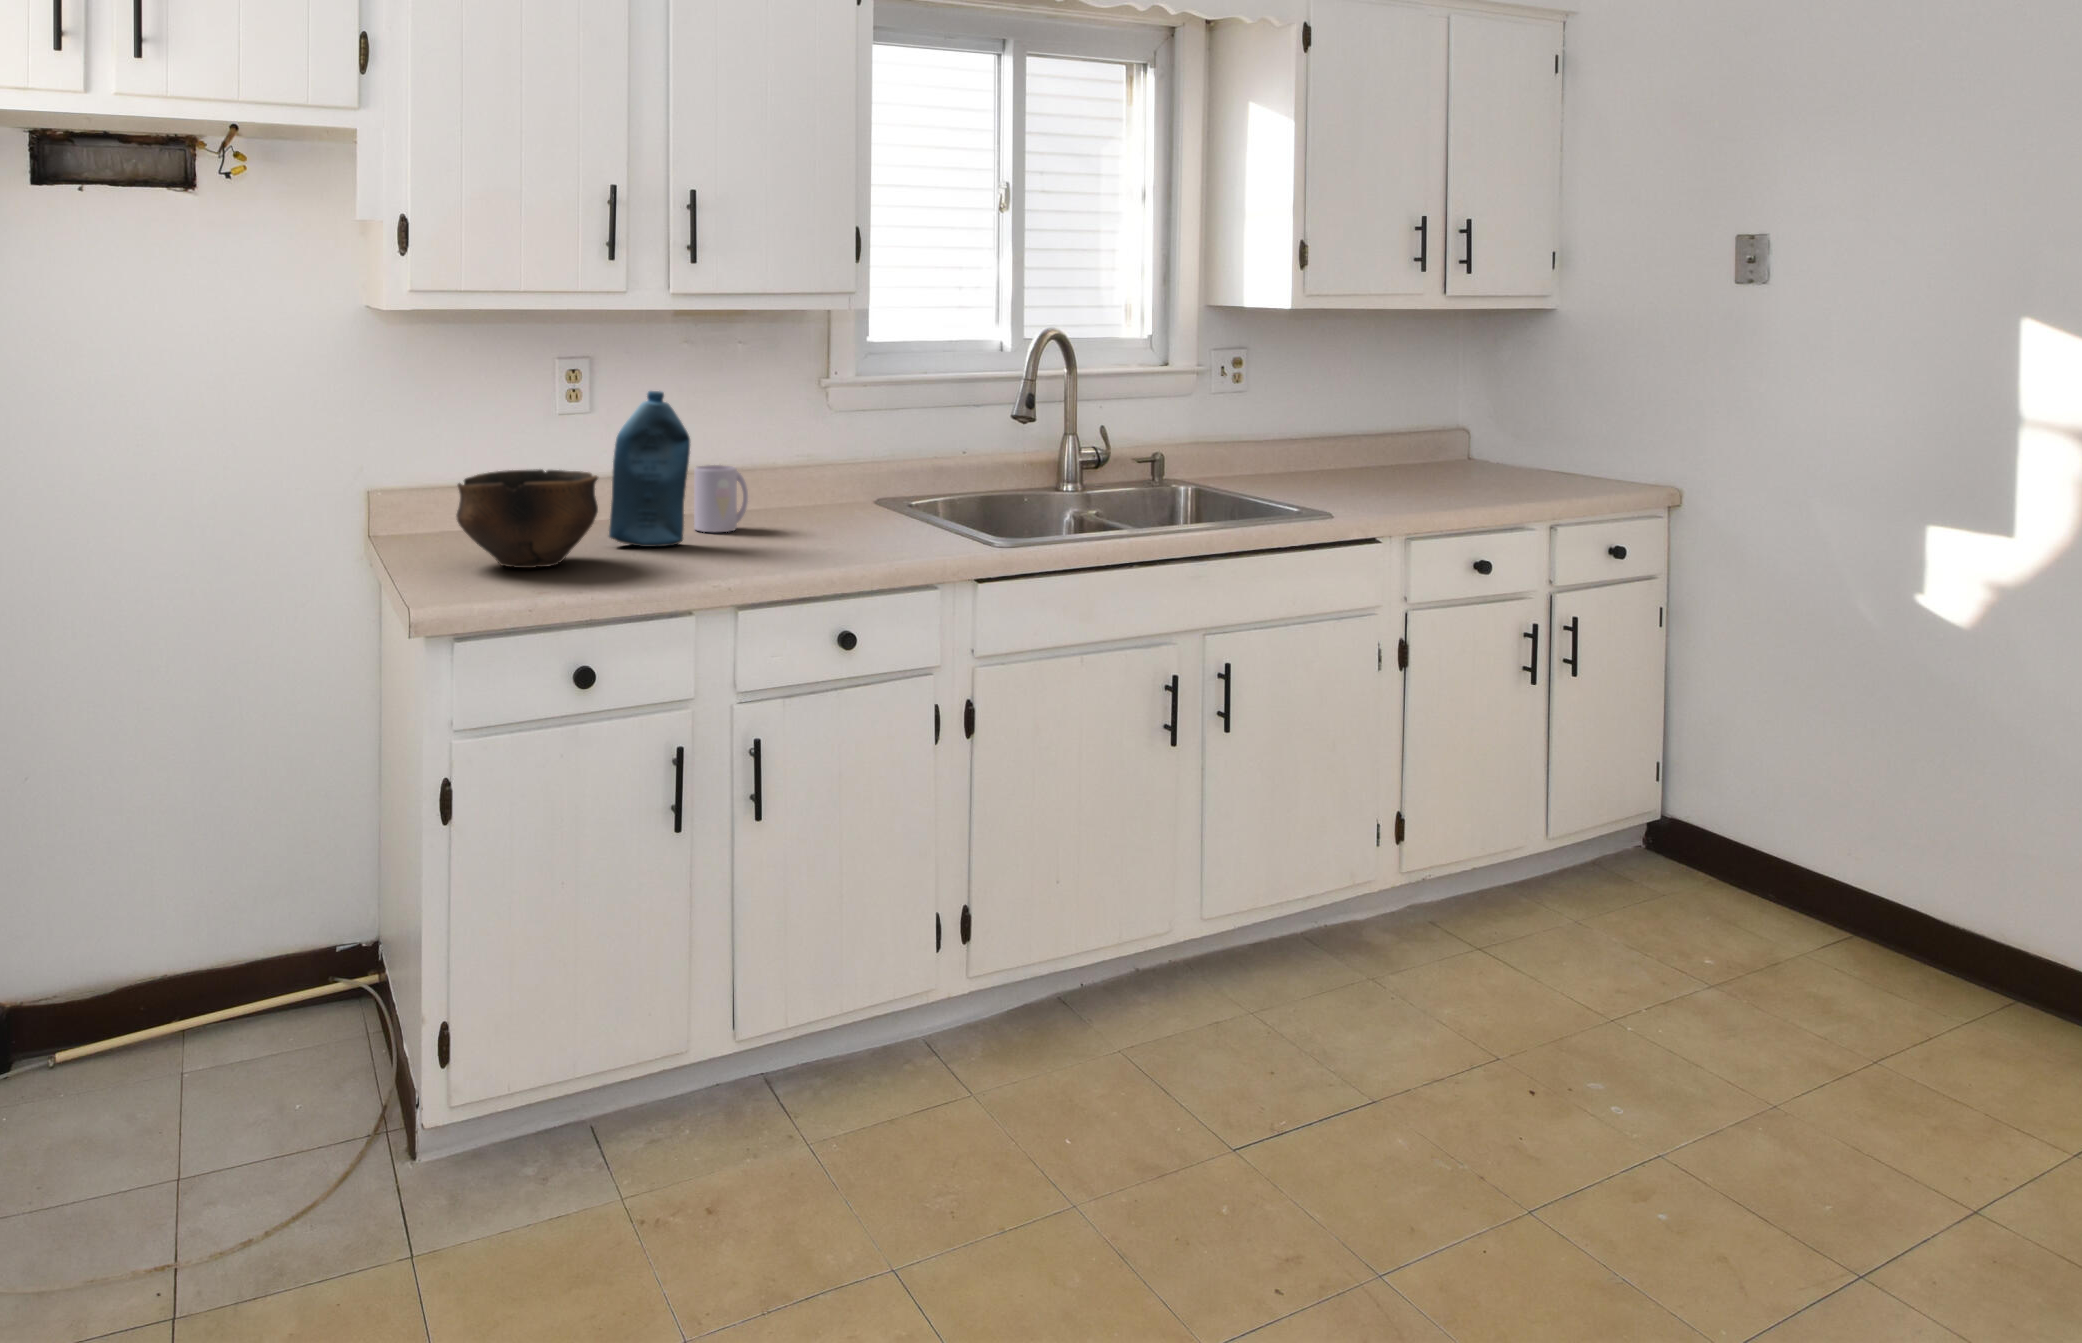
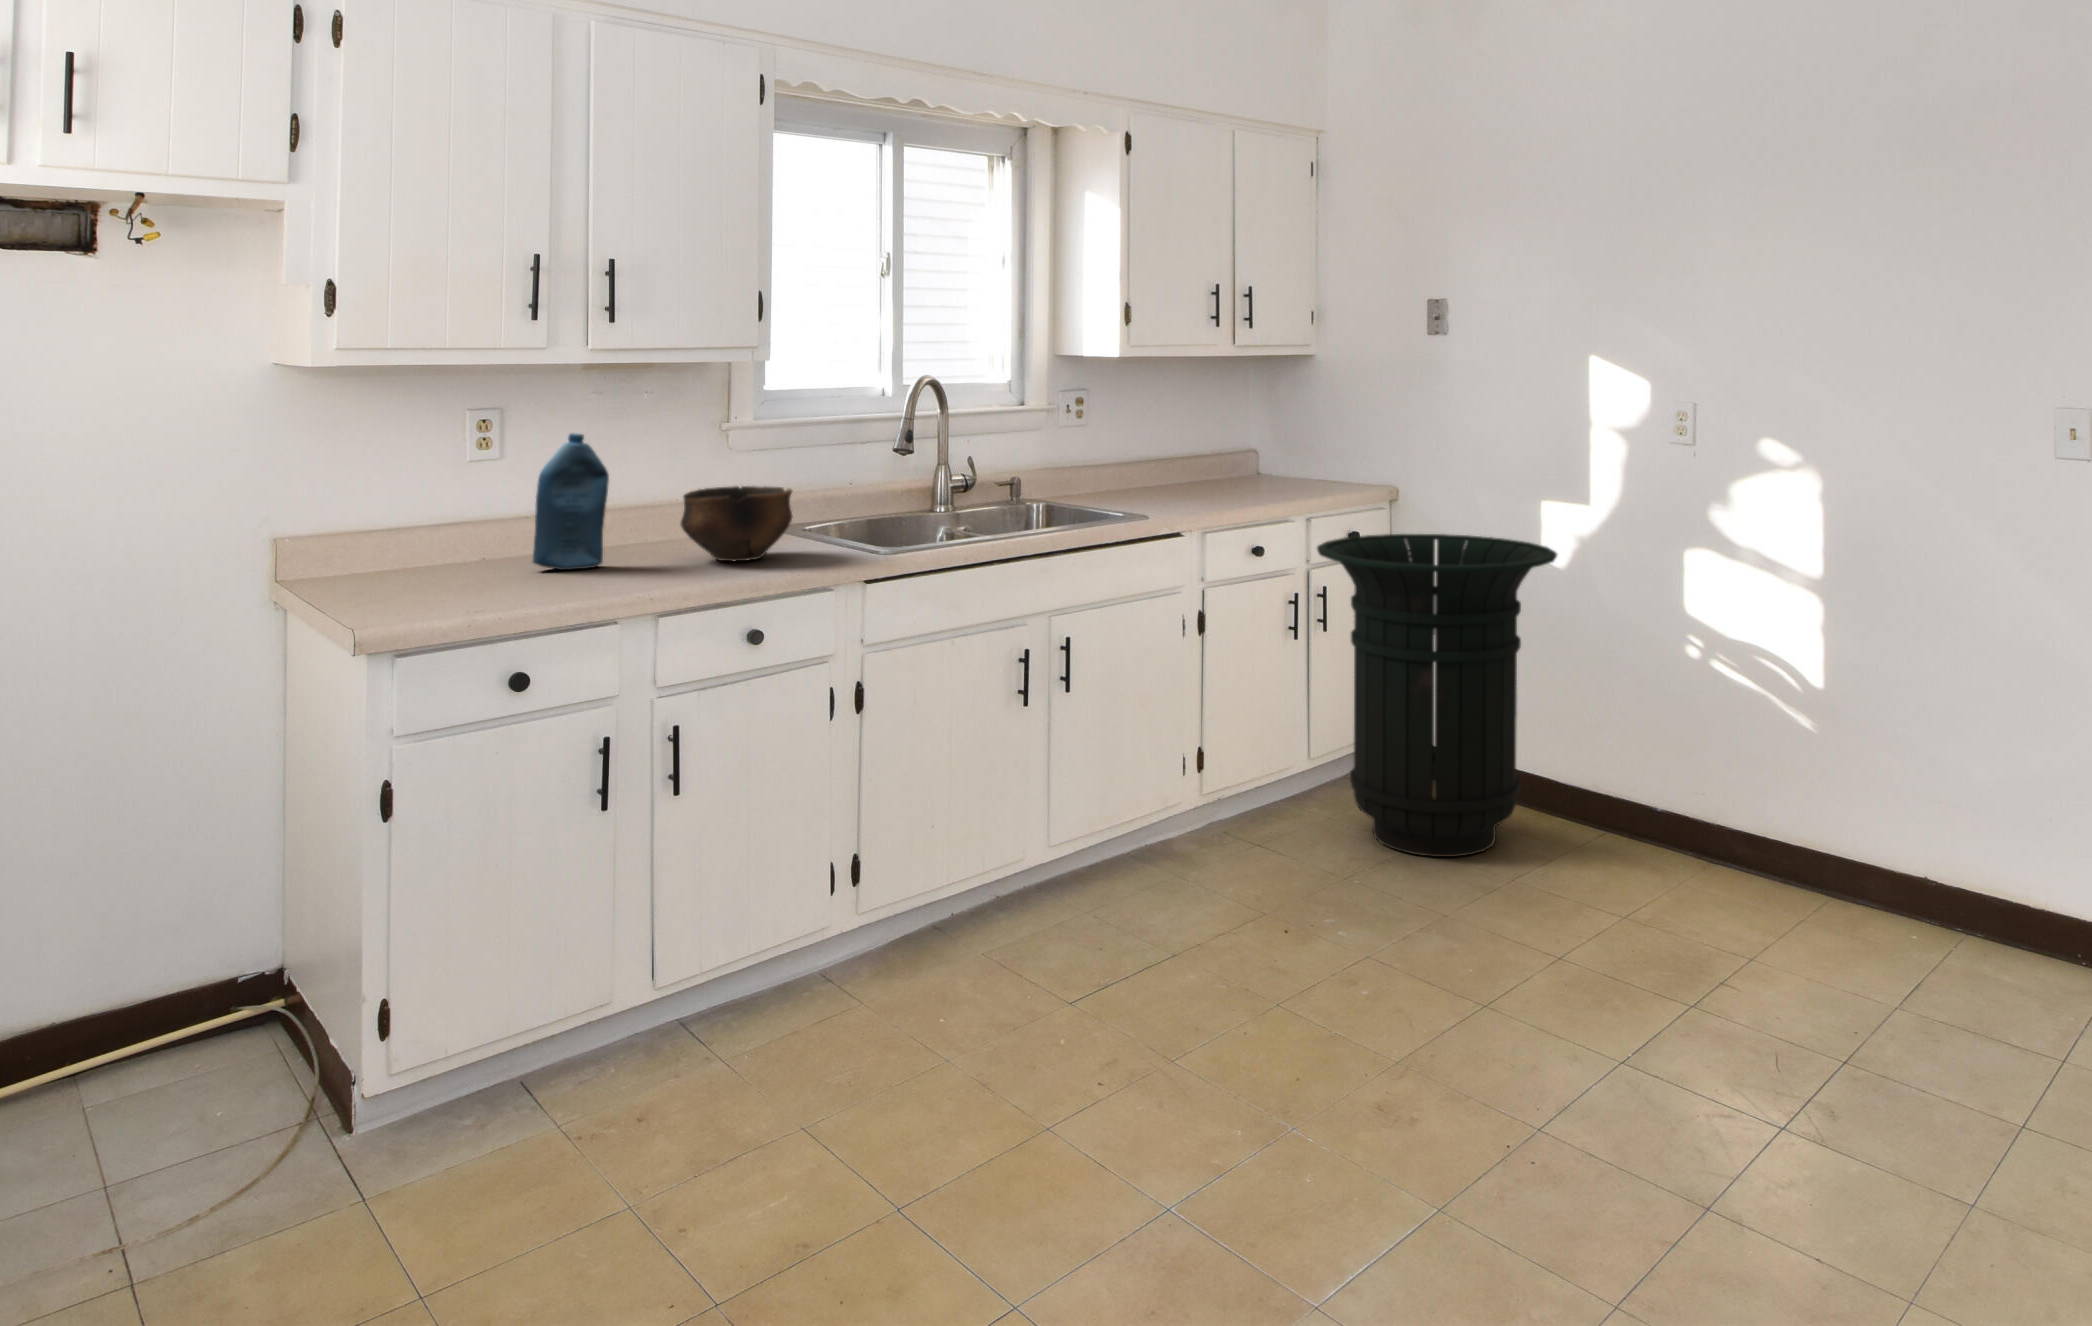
mug: present [694,465,748,532] -> none [609,497,660,555]
bowl: present [456,469,598,568] -> present [681,486,792,561]
trash can: none [1562,549,1937,1000] -> present [1317,534,1557,857]

